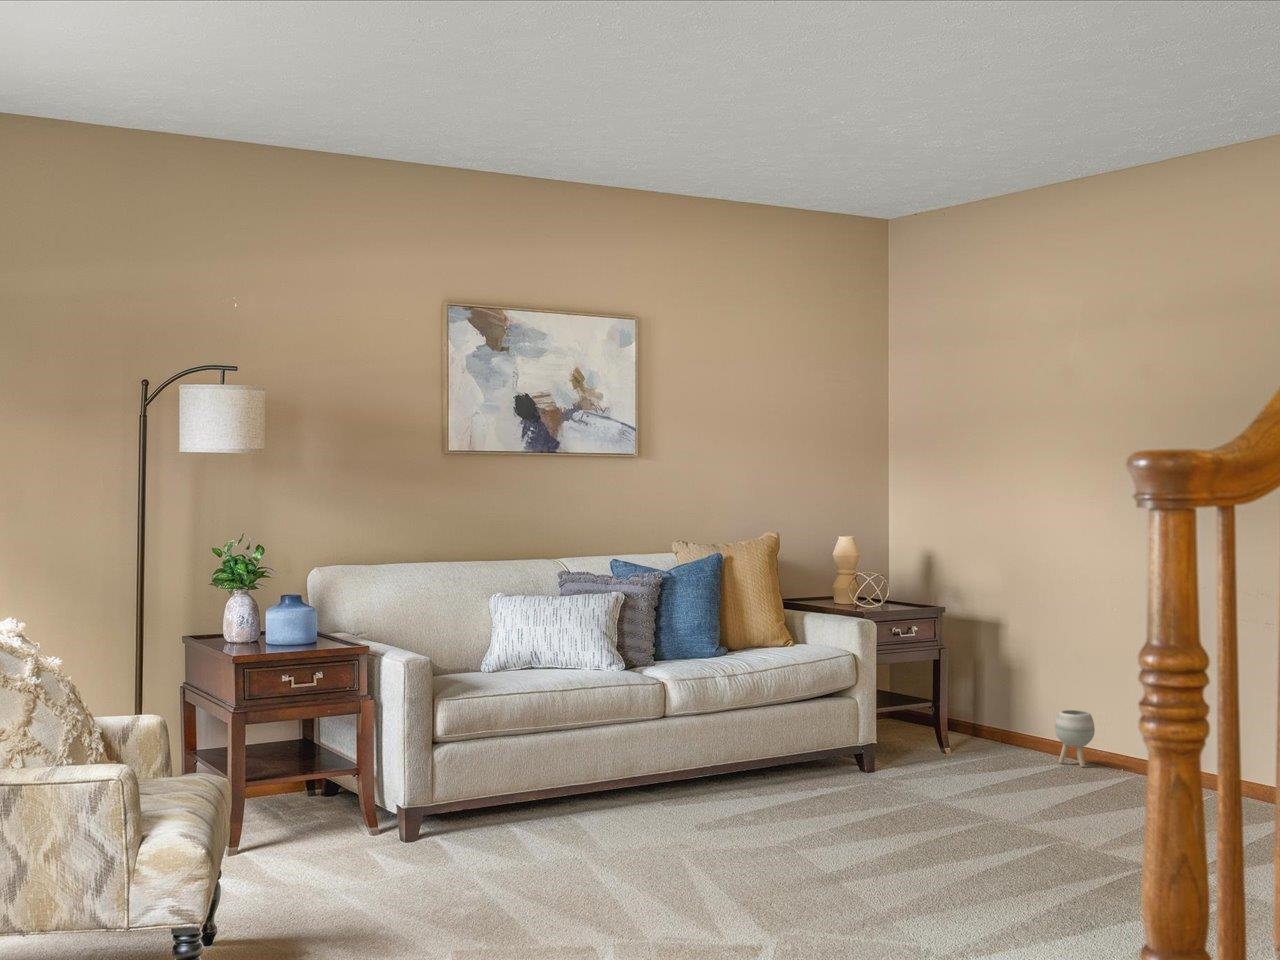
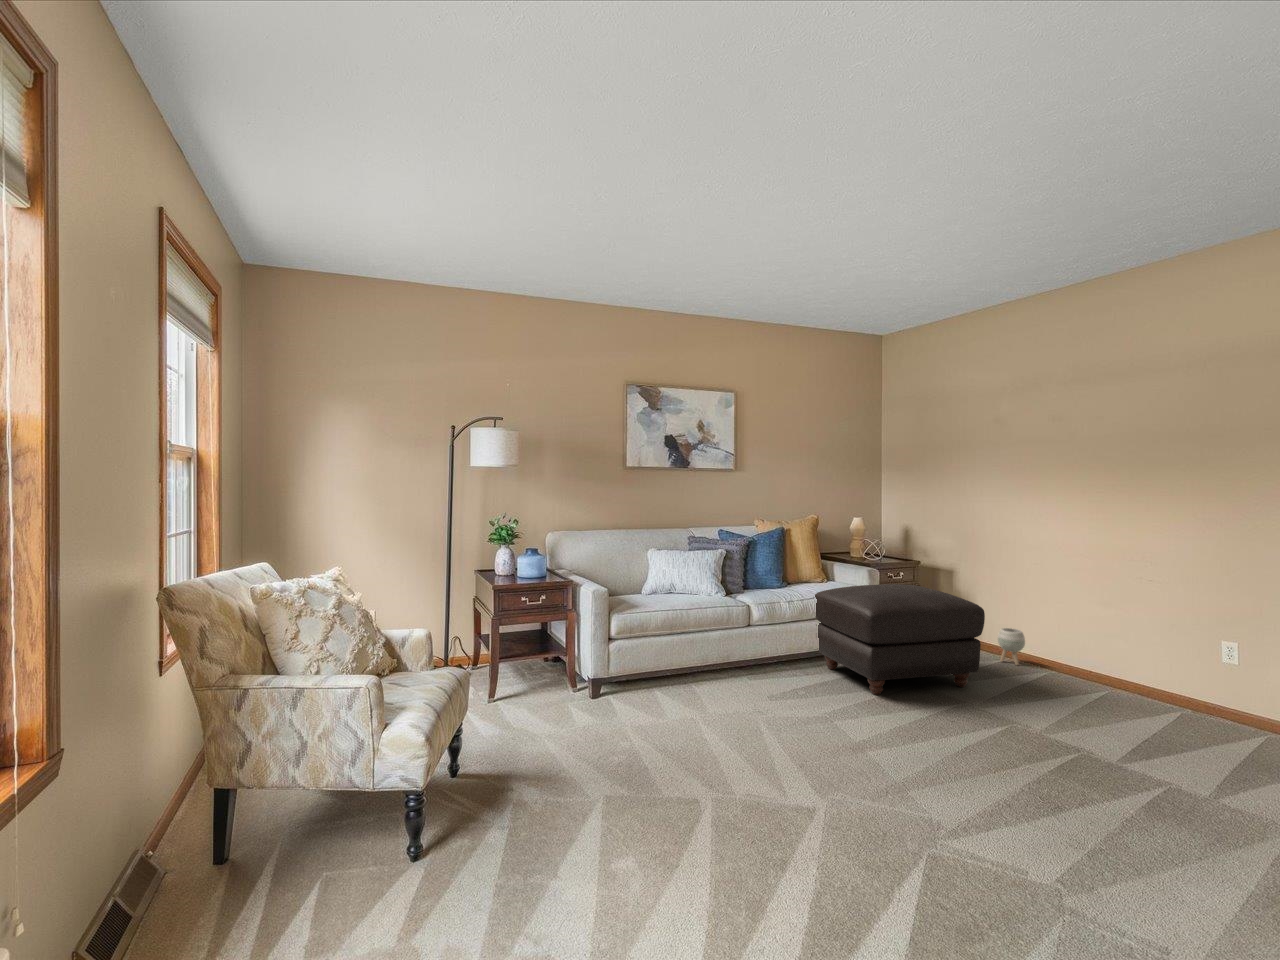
ottoman: none [769,642,1027,813] -> present [815,584,985,695]

